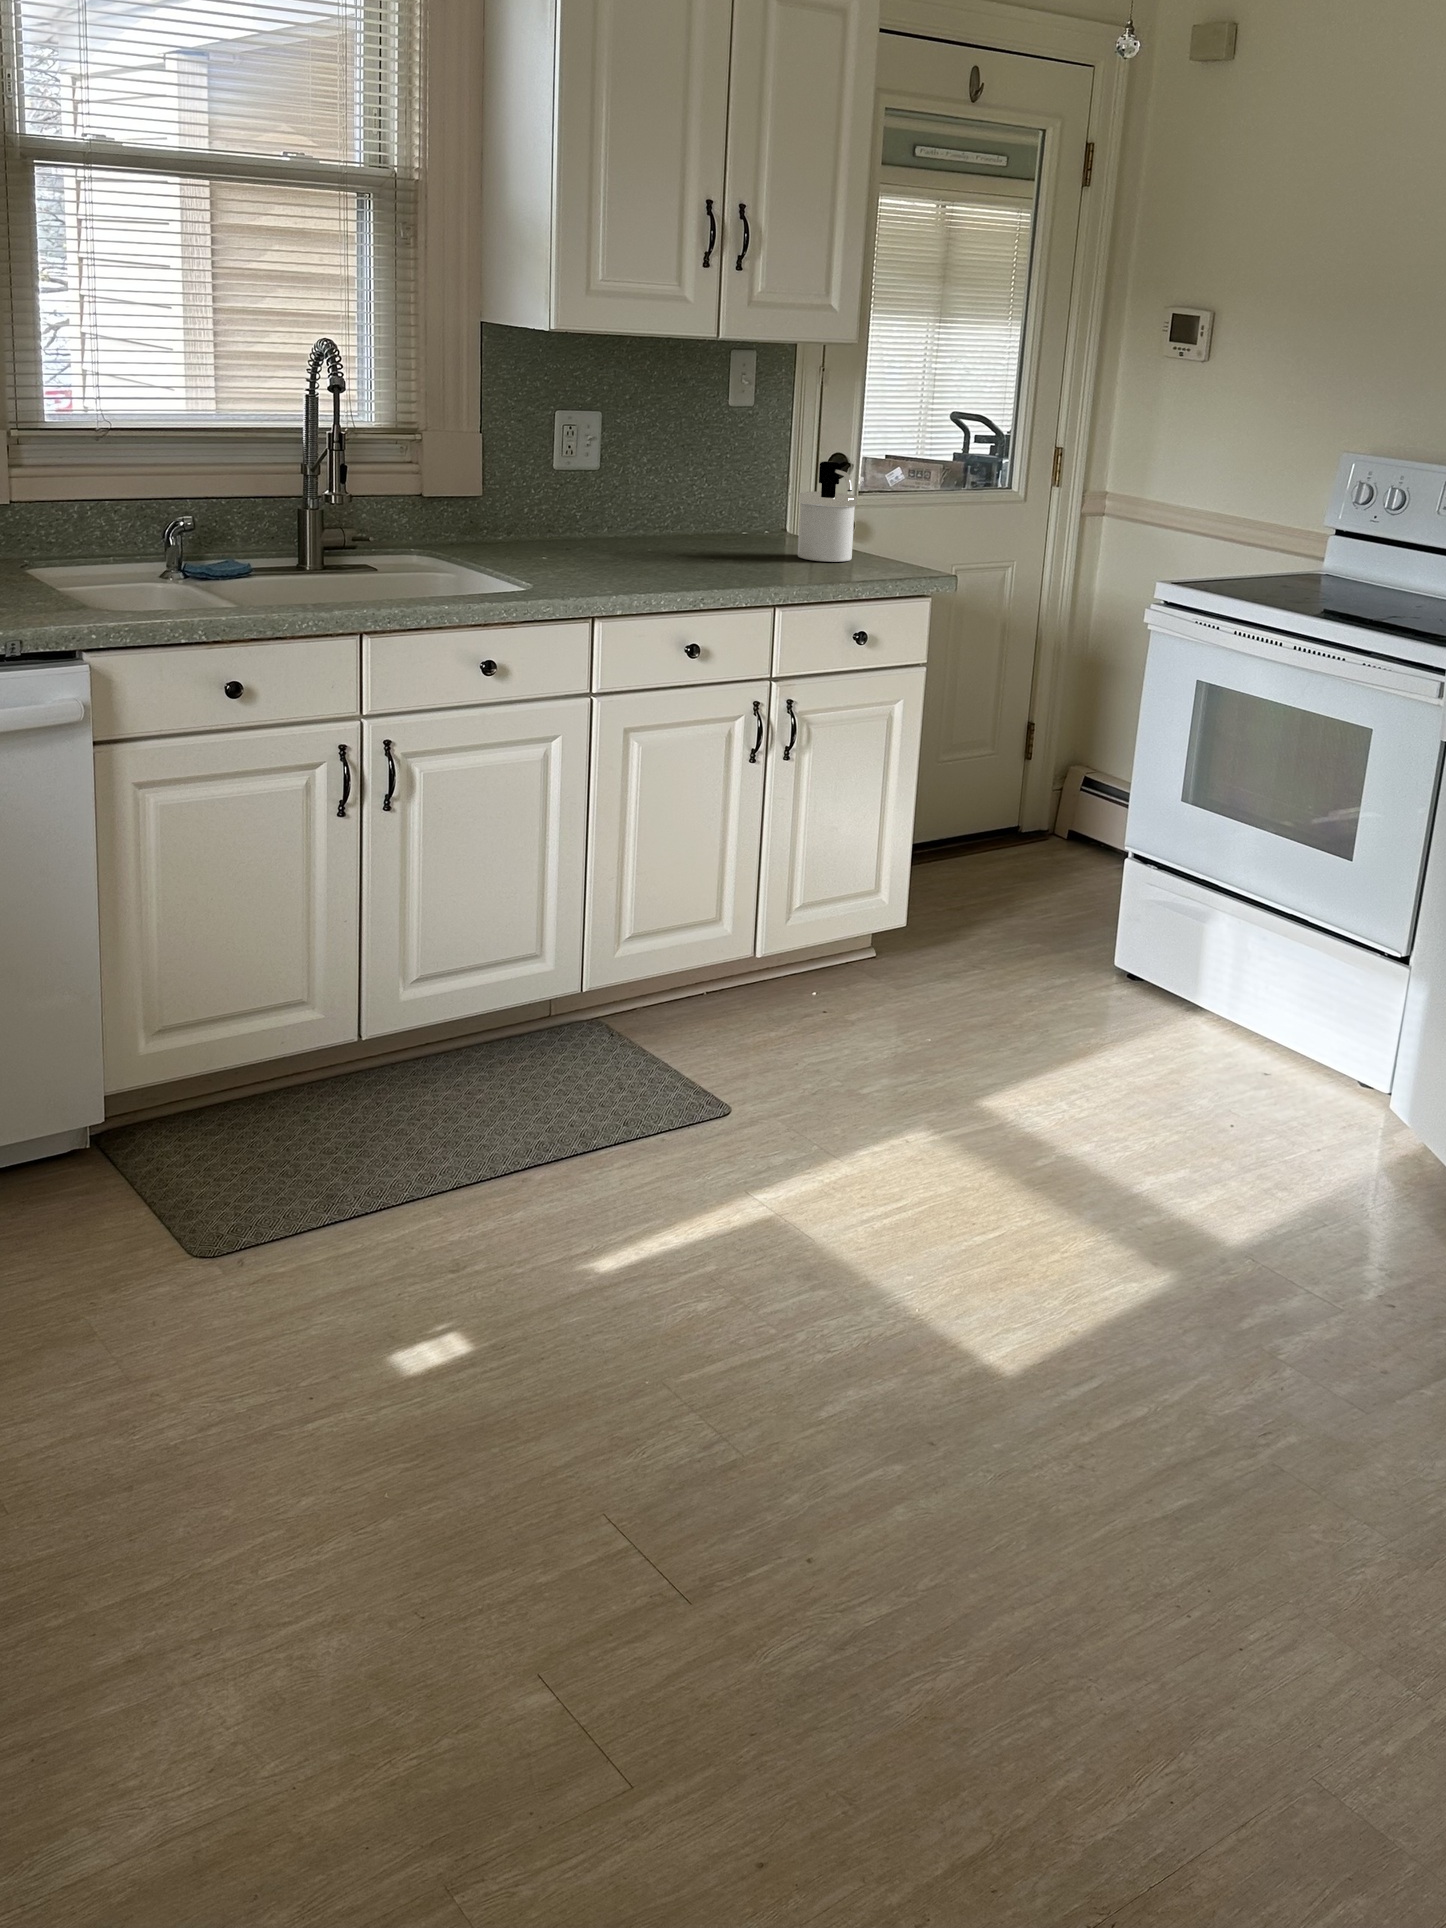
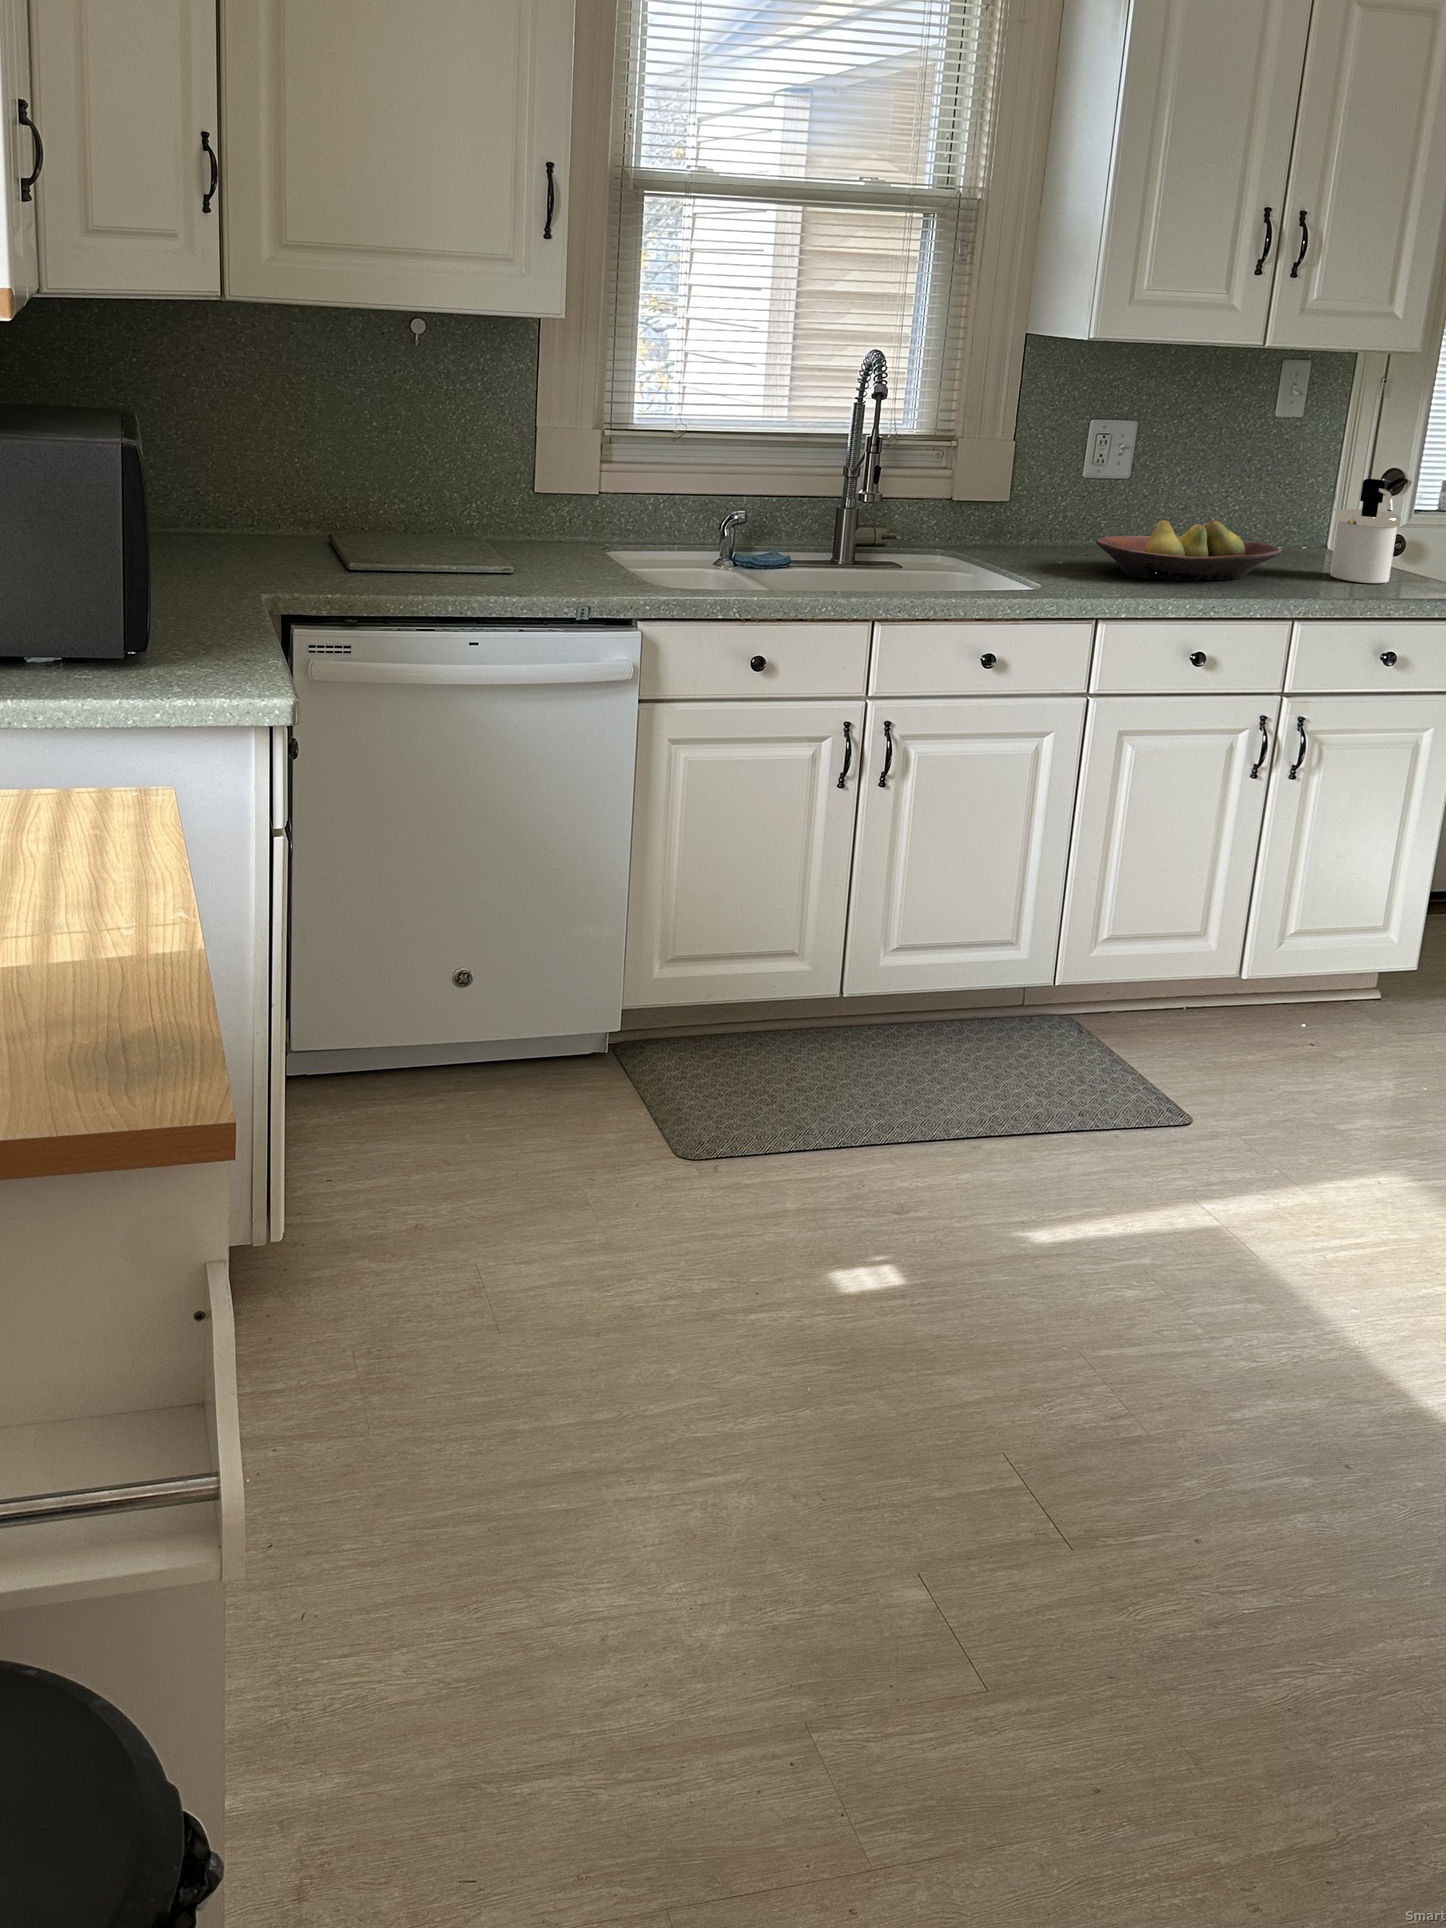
fruit bowl: none [574,509,754,570] -> present [1096,520,1282,580]

